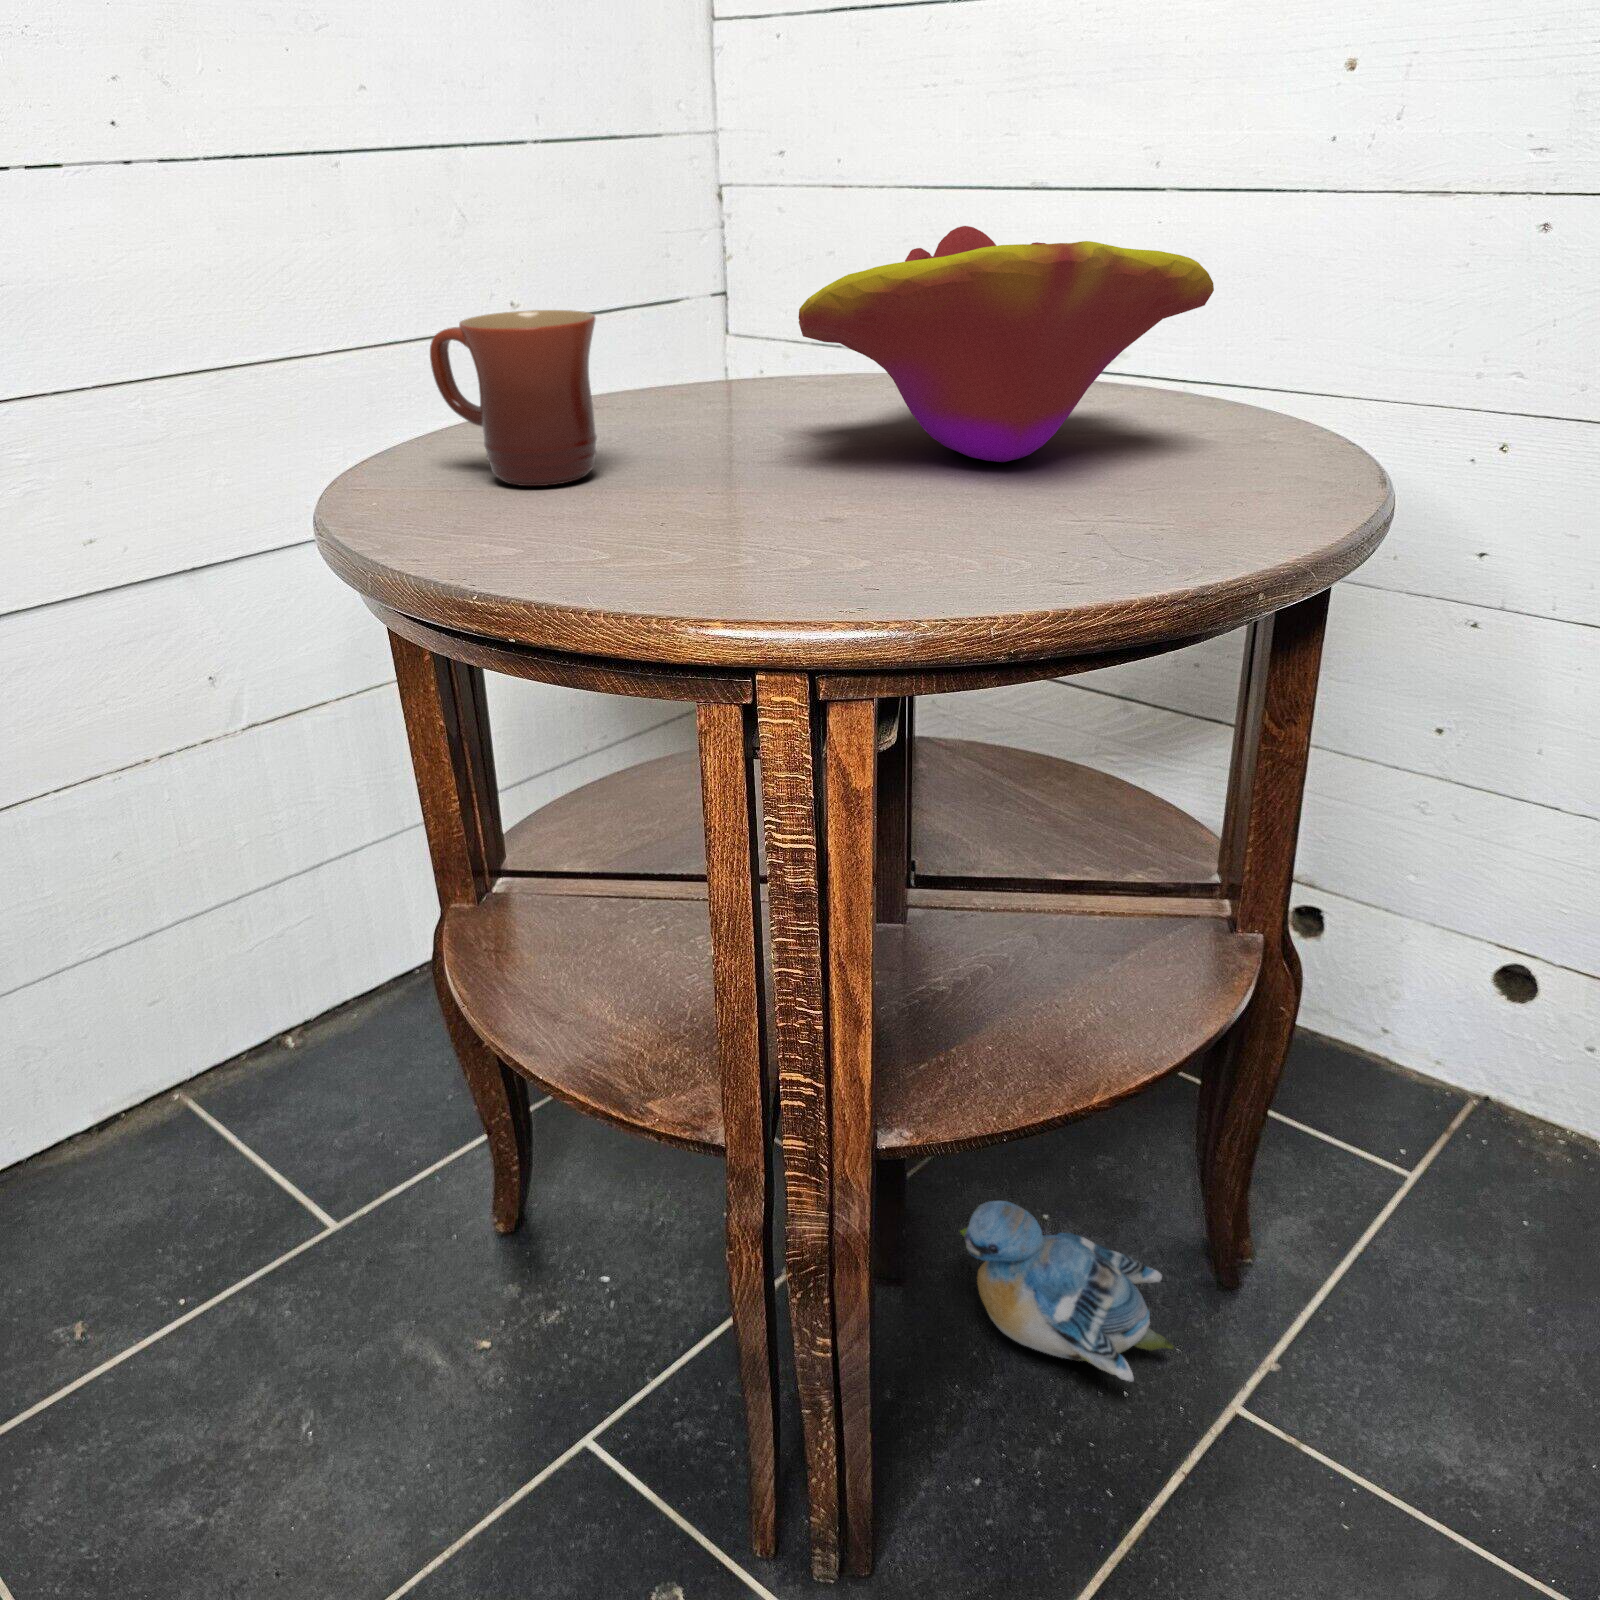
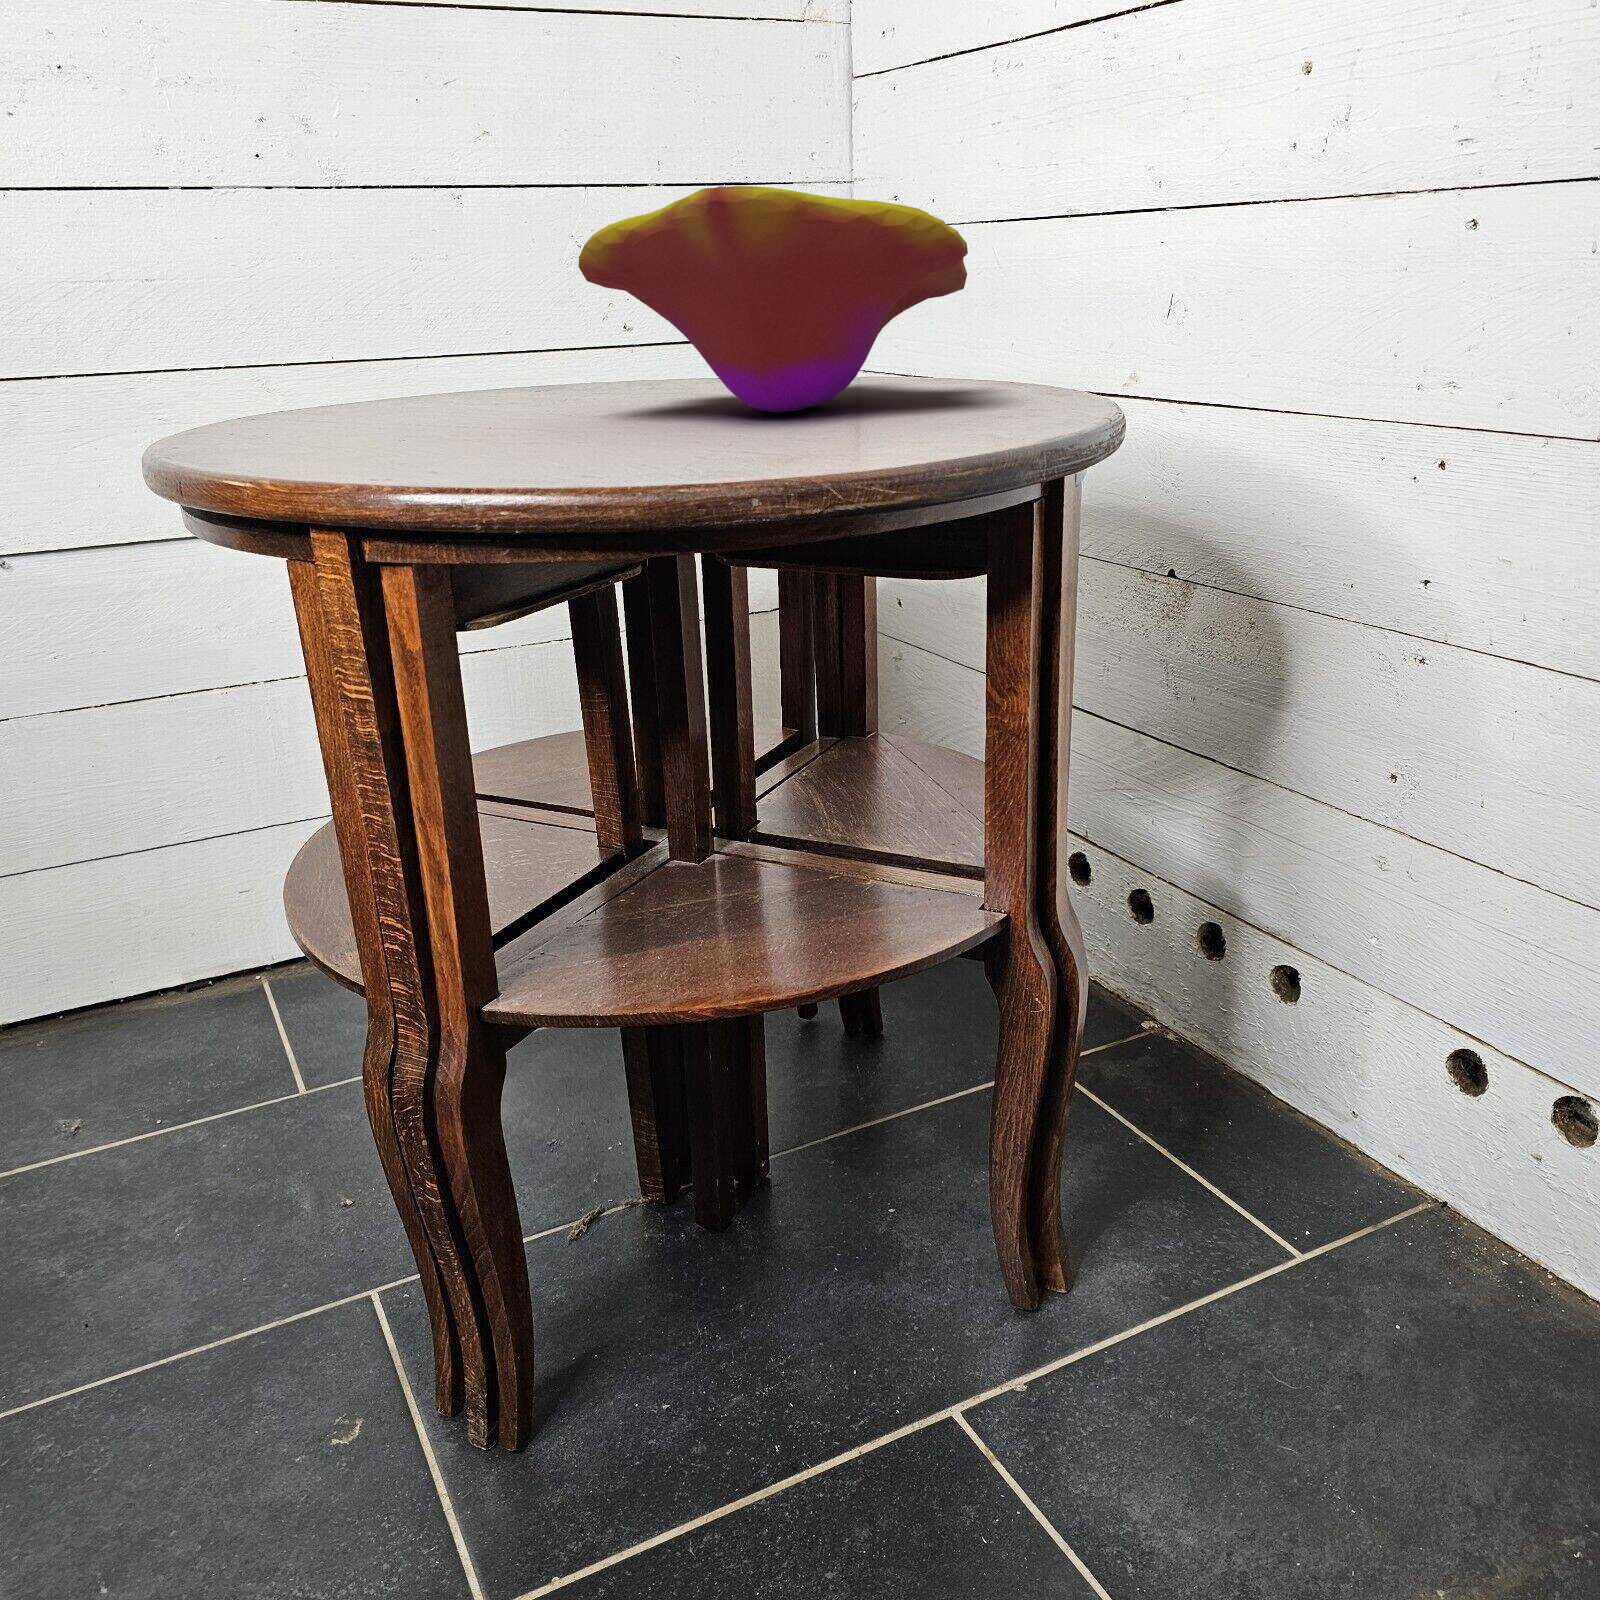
mug: present [430,310,597,486] -> none [331,276,455,422]
plush toy: present [960,1201,1174,1382] -> none [743,1154,937,1355]

